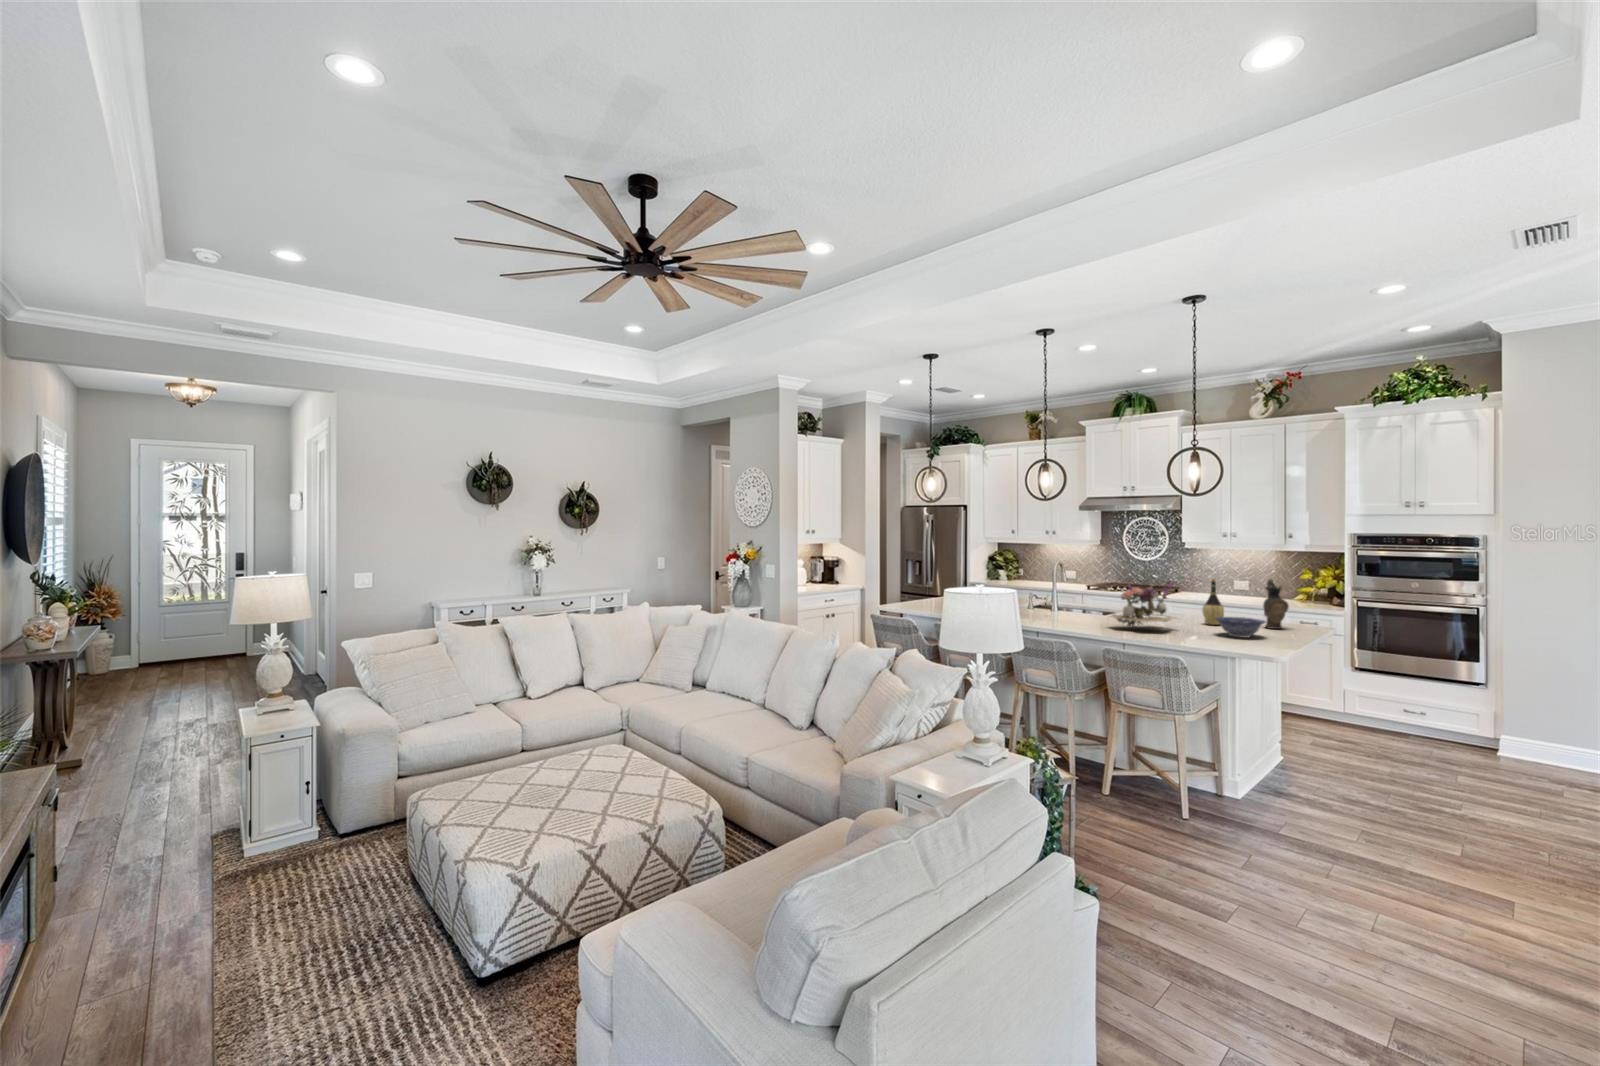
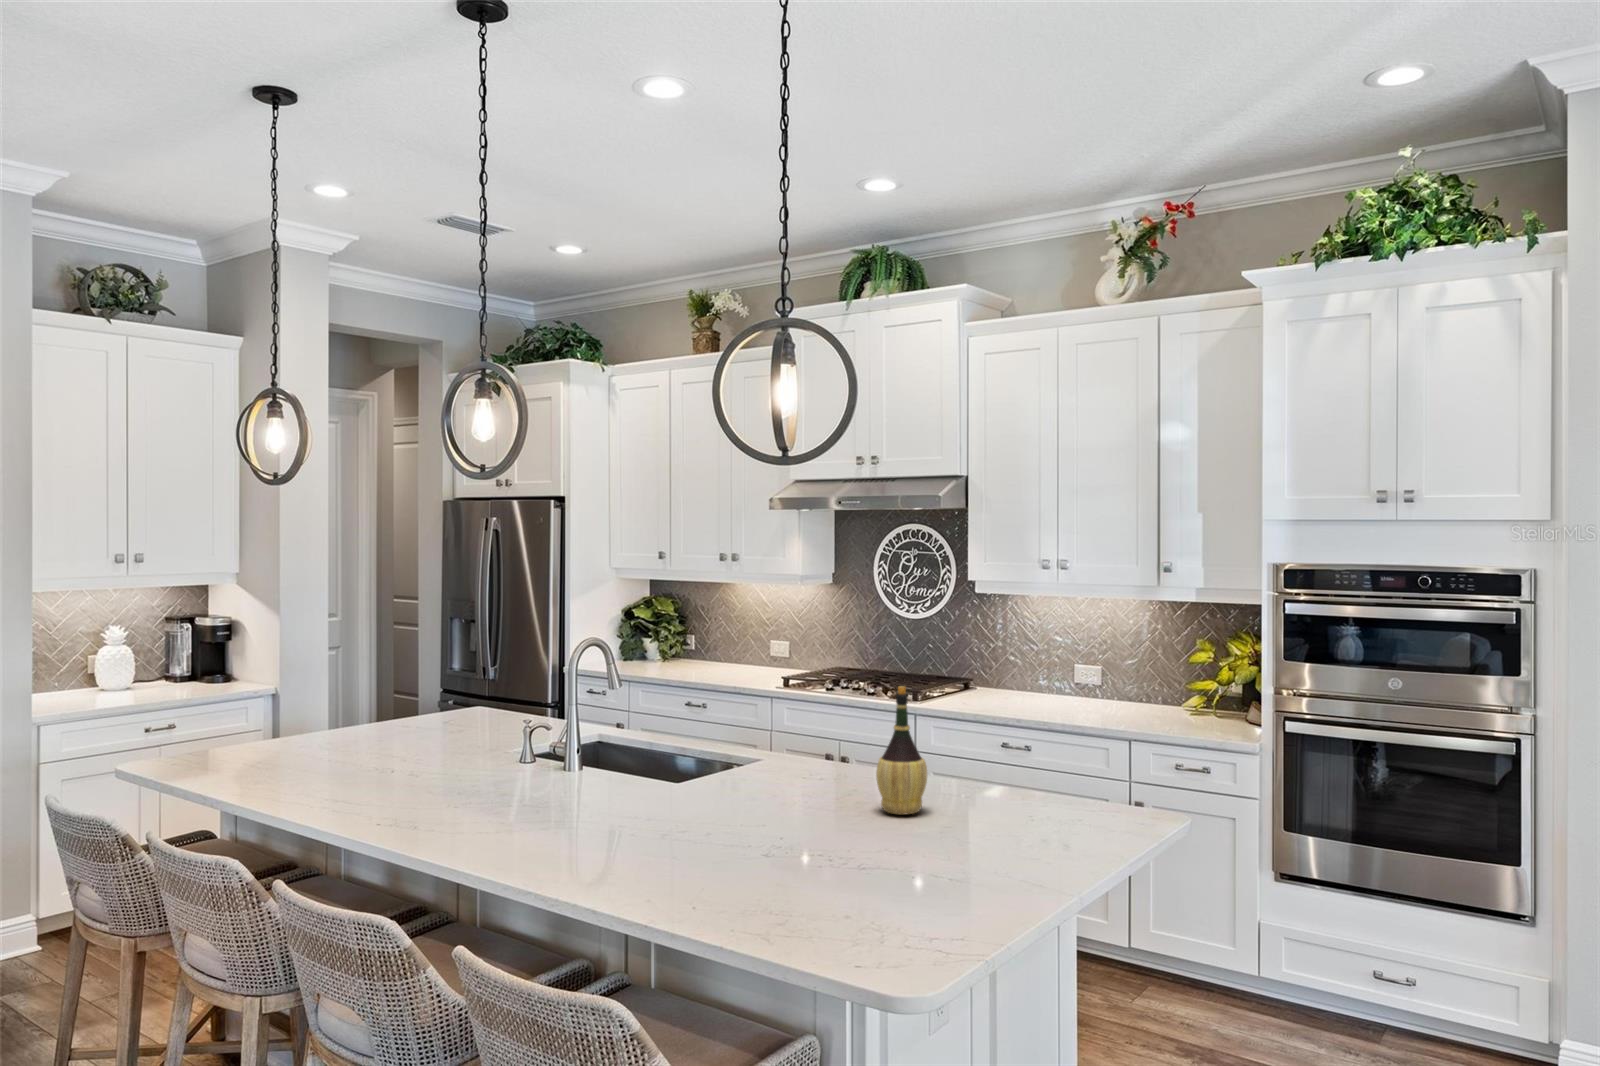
ceramic pitcher: present [1263,579,1289,629] -> none [1016,688,1072,827]
flower arrangement: present [1112,580,1178,626] -> none [595,696,776,841]
decorative bowl: present [1215,617,1266,638] -> none [848,806,975,877]

